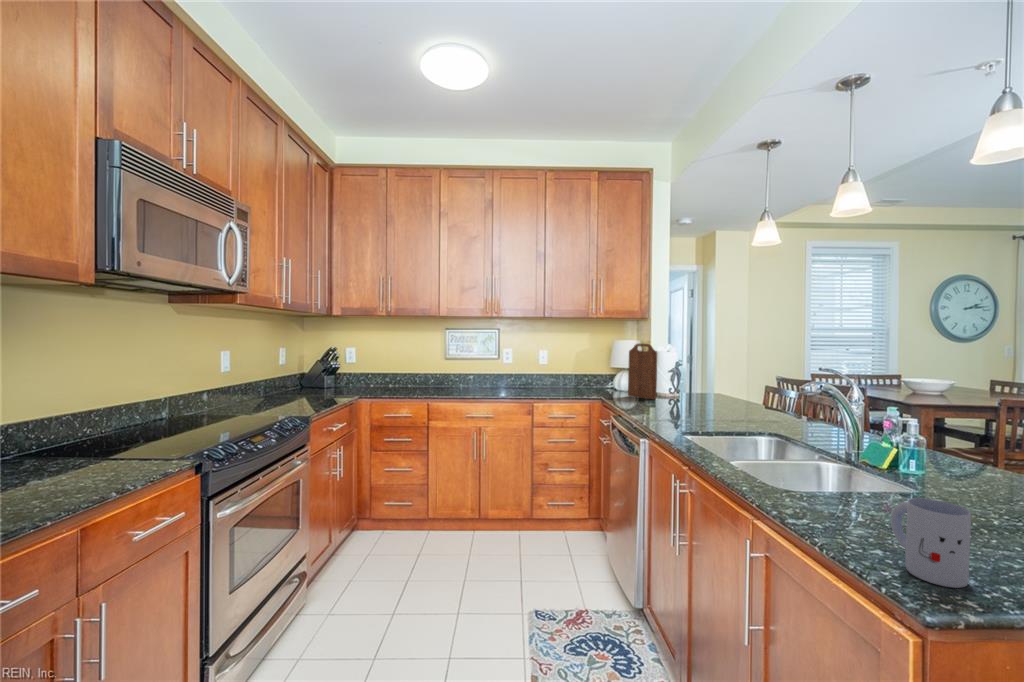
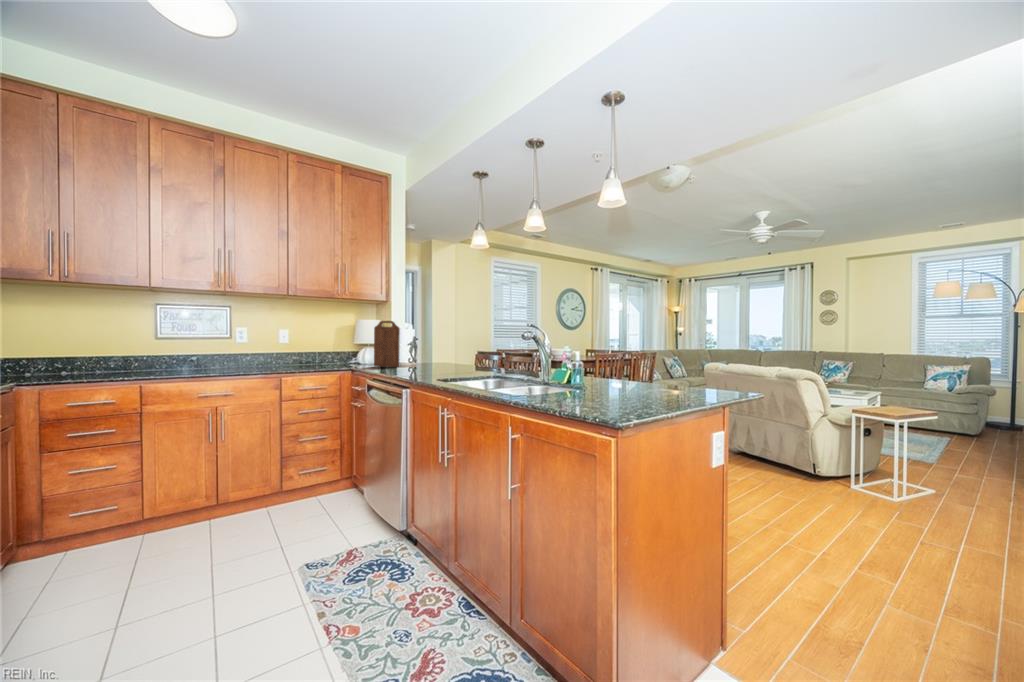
mug: present [891,498,971,588] -> none [592,371,628,412]

